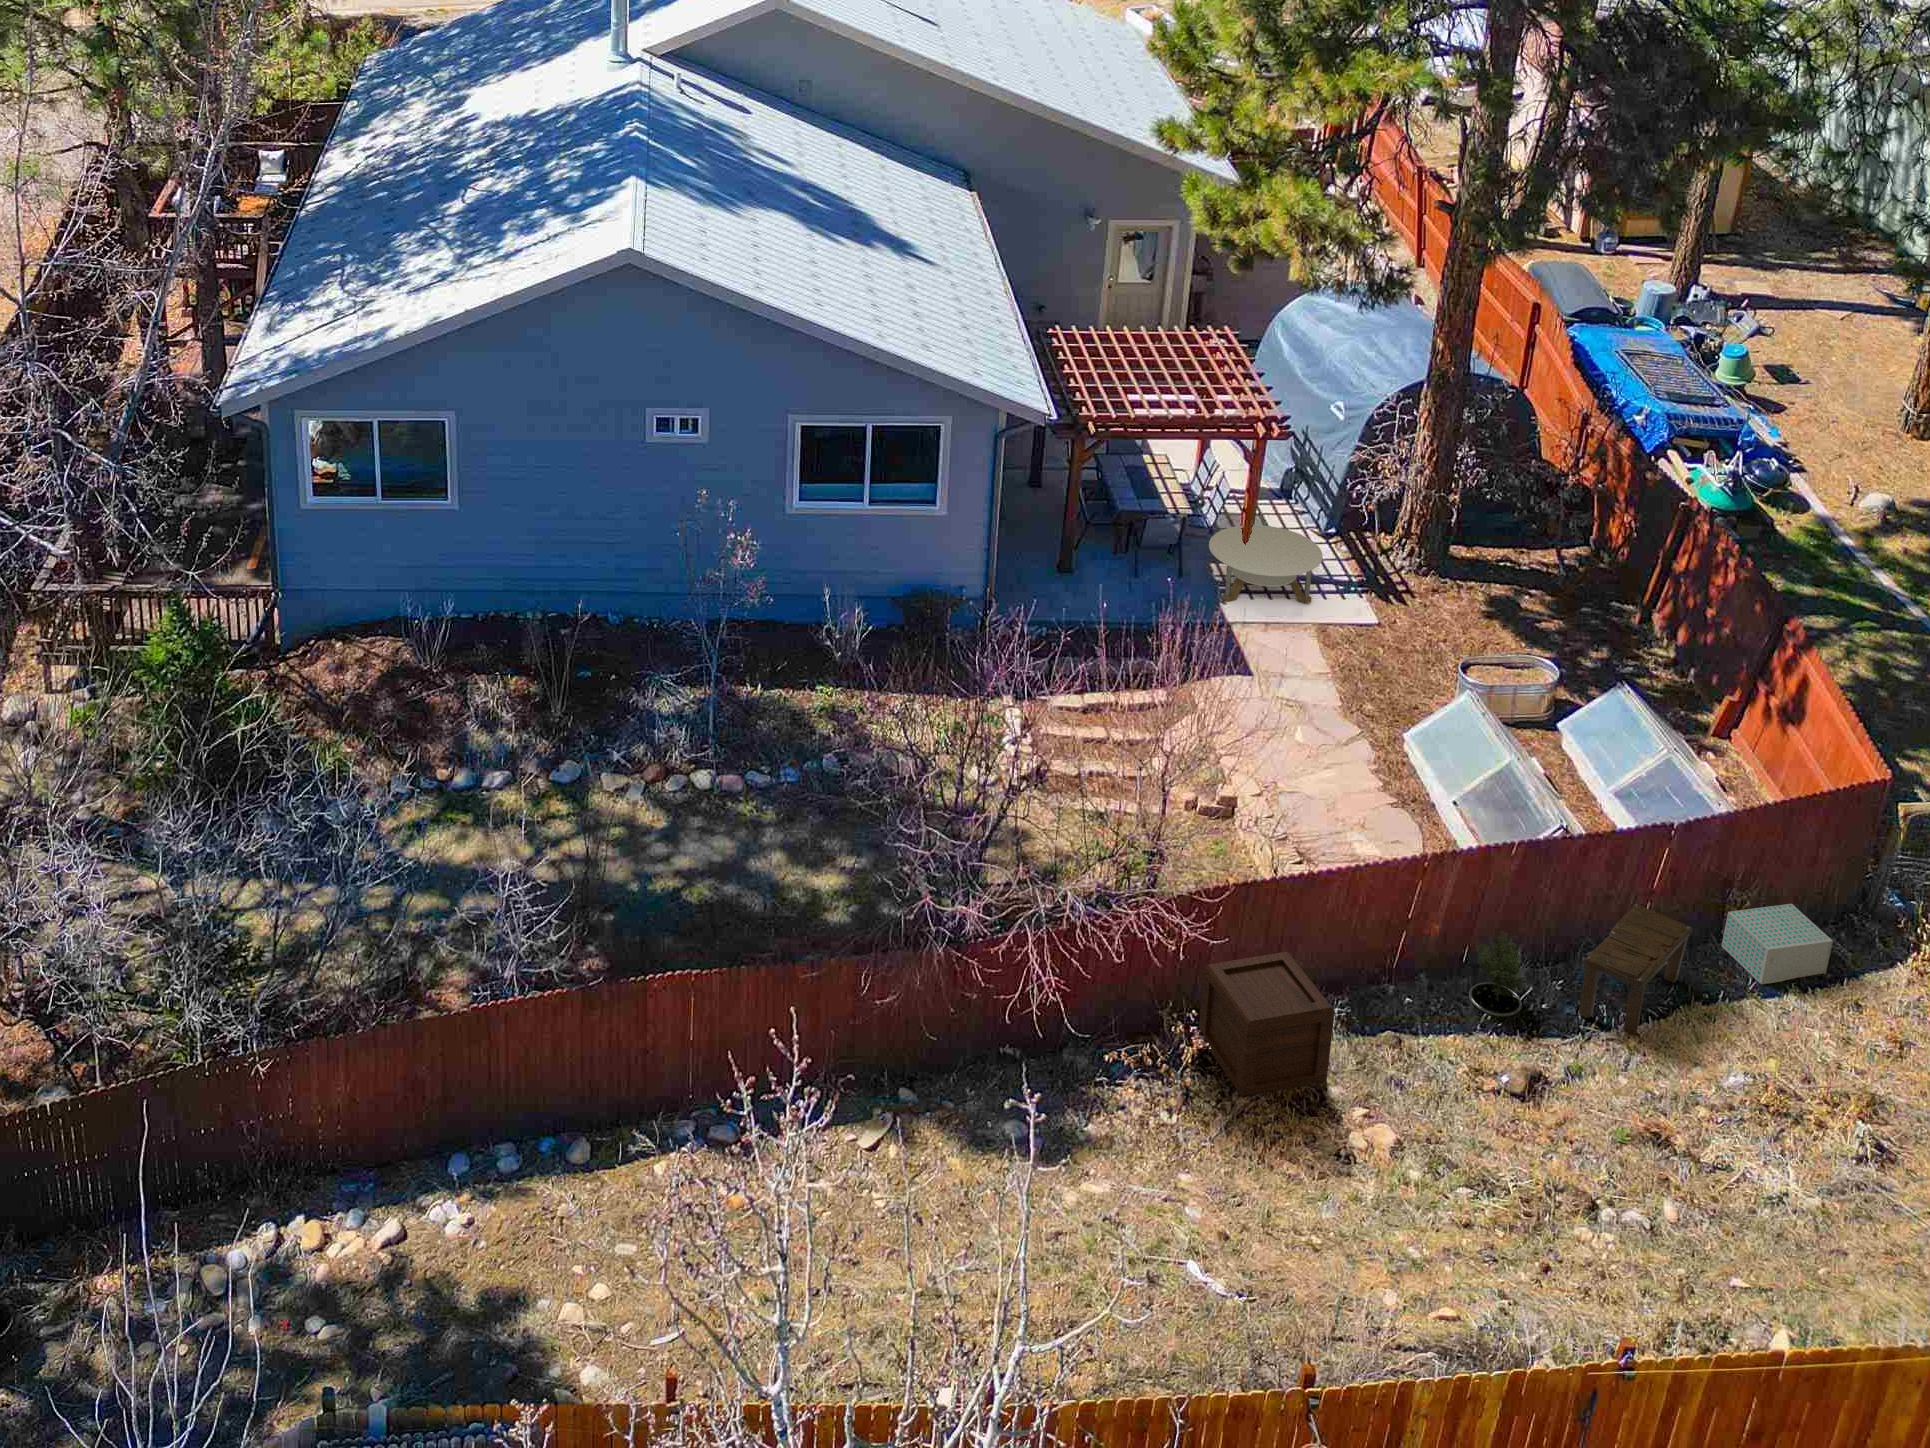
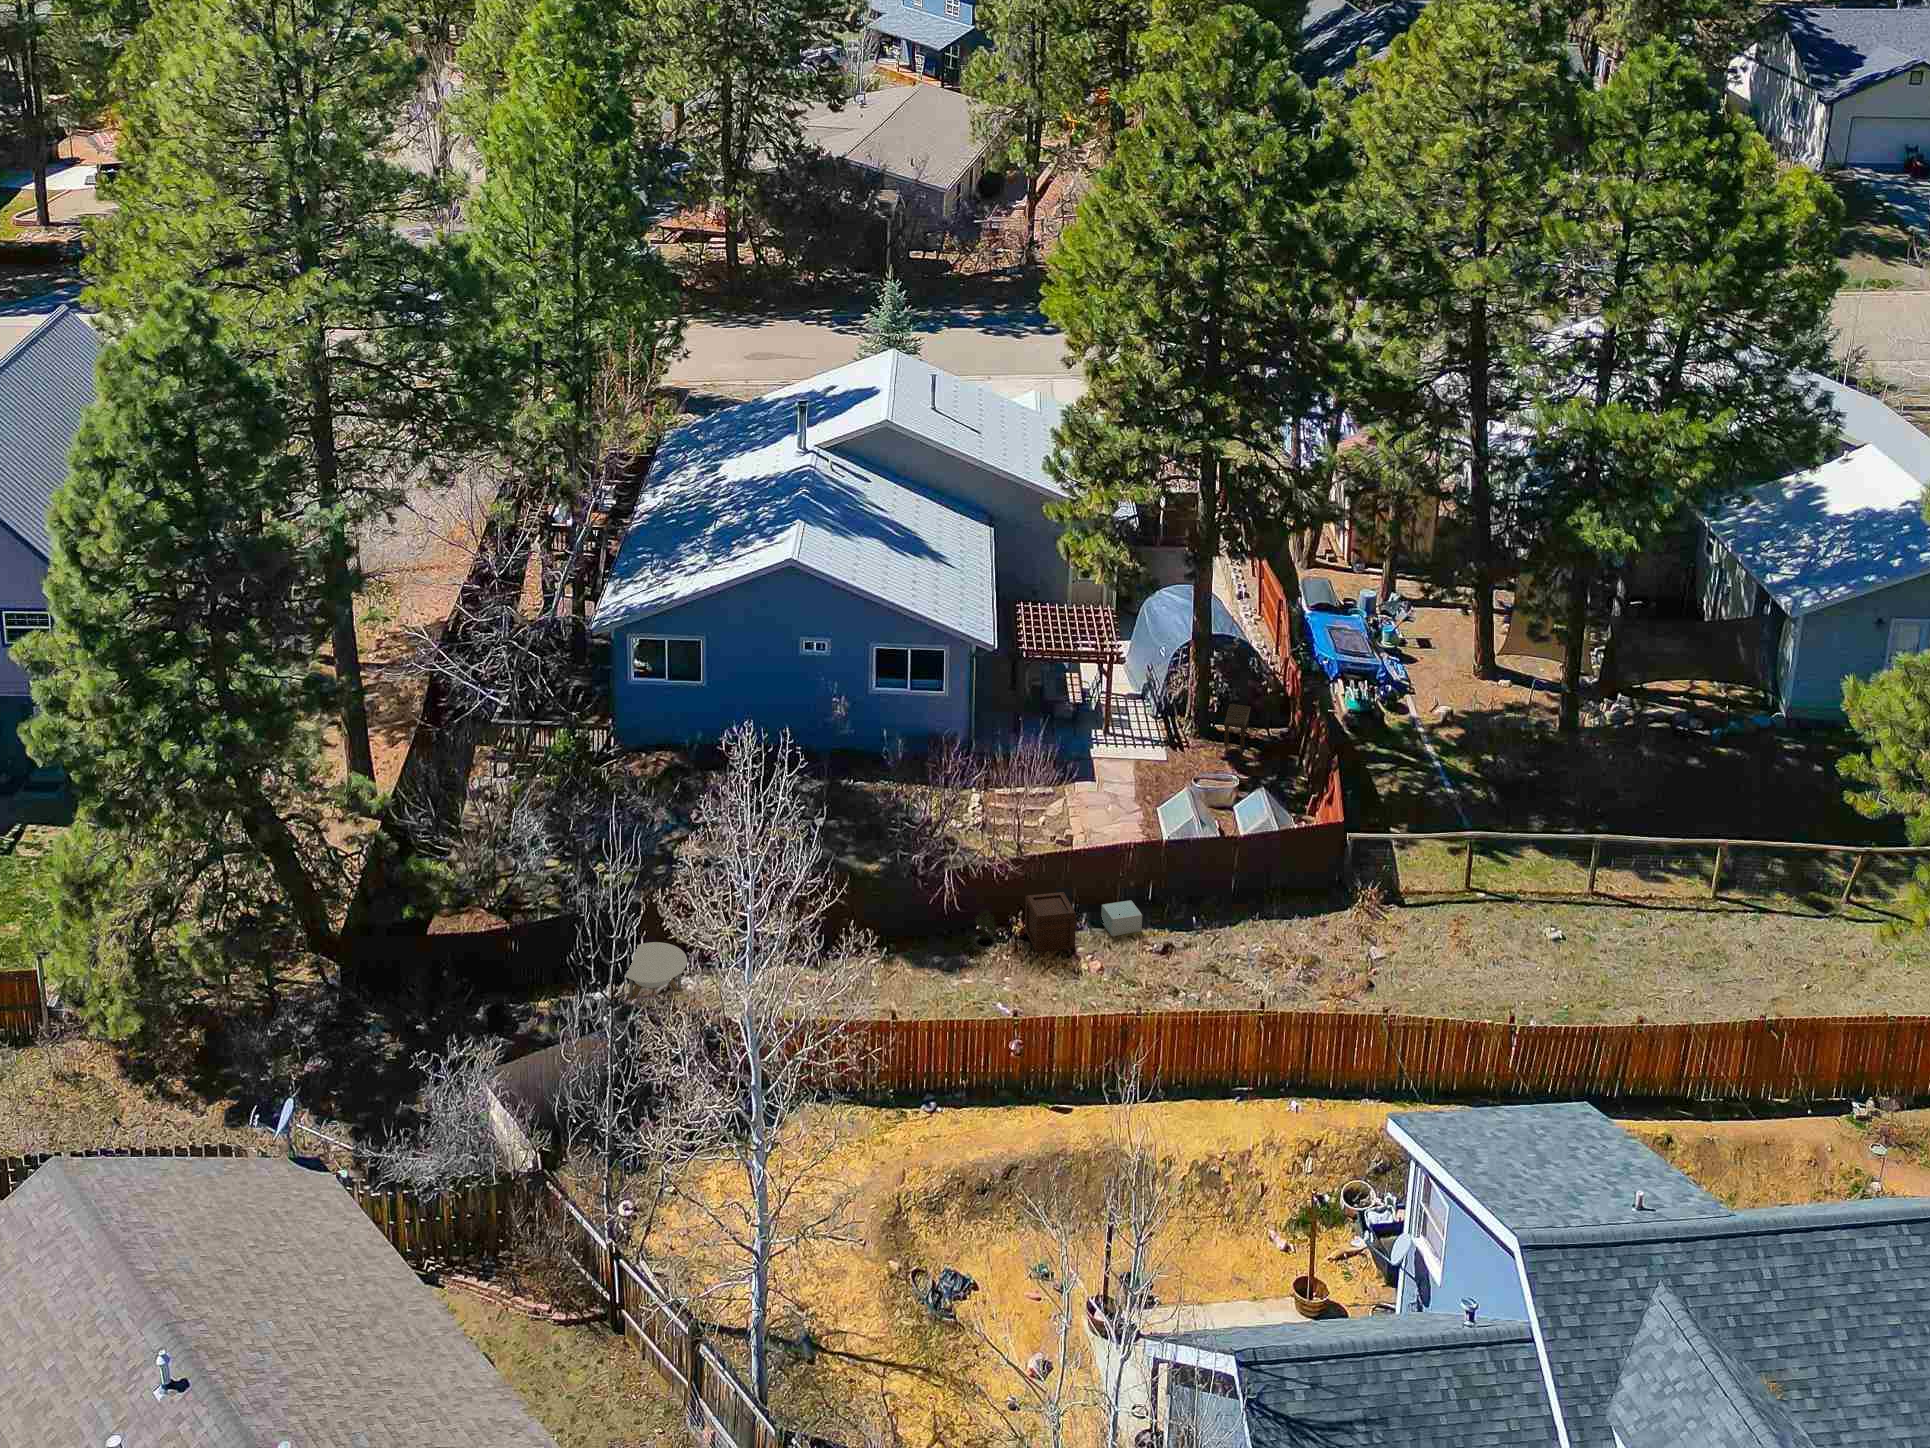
round table: present [1209,525,1323,602] -> present [626,942,687,1000]
bench: present [1579,904,1692,1035] -> present [1224,704,1251,747]
storage box: present [1722,904,1833,984] -> present [1101,900,1142,936]
potted tree: present [1469,932,1527,1017] -> present [974,912,996,949]

